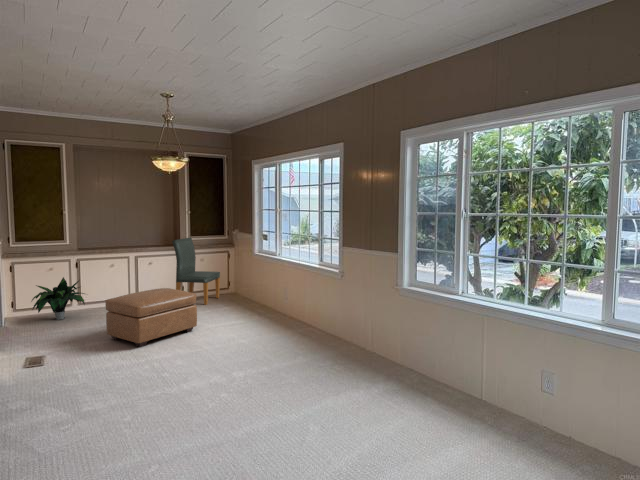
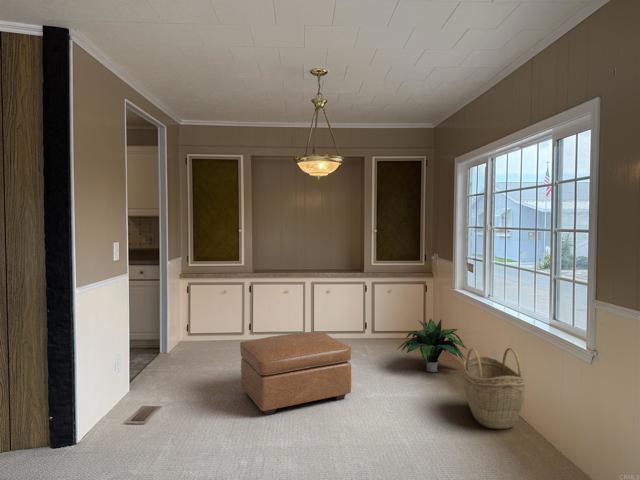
dining chair: present [172,237,220,305] -> none [349,262,410,353]
potted plant: present [32,277,85,320] -> present [398,319,466,372]
woven basket: none [271,282,307,329] -> present [463,348,525,429]

